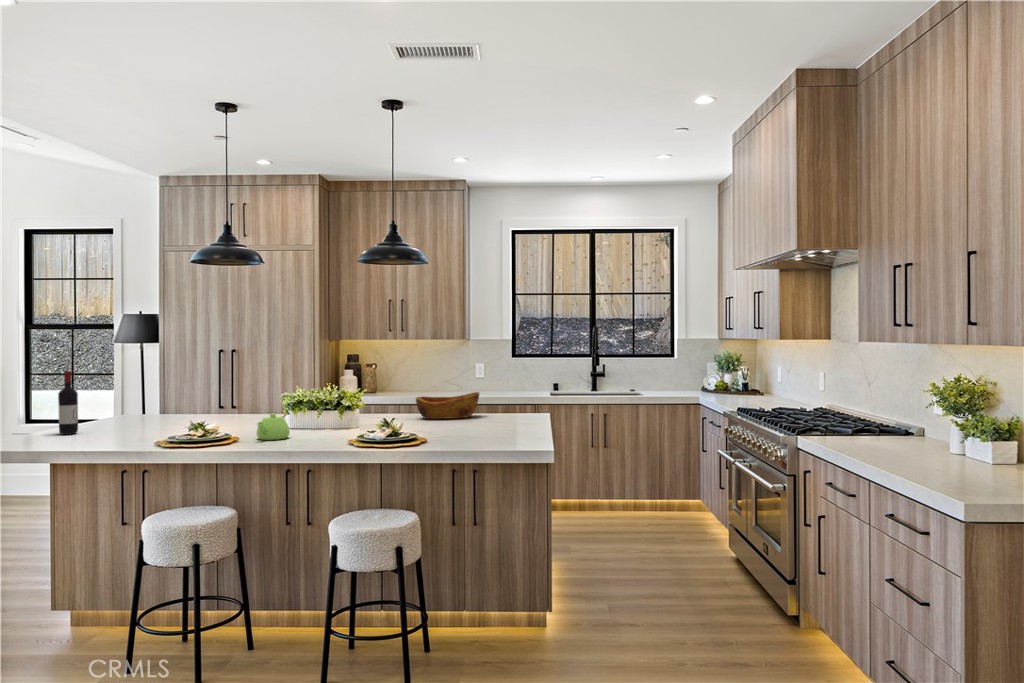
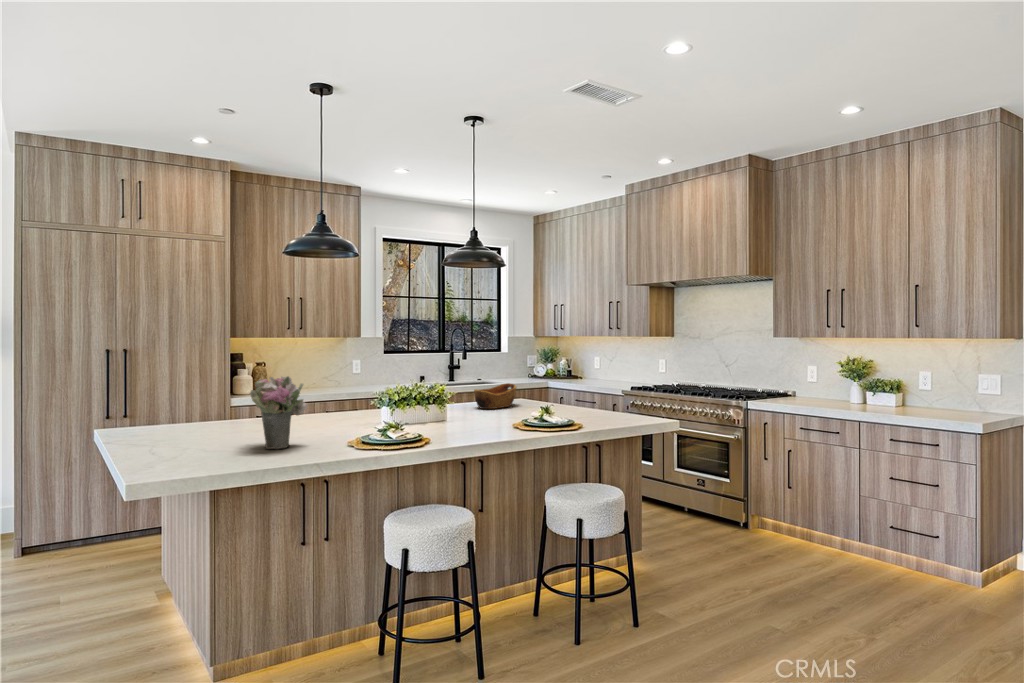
wine bottle: present [58,371,78,435] -> none [192,378,215,456]
flower bouquet: none [94,372,153,435] -> present [250,376,308,449]
teapot: present [257,414,290,440] -> none [455,410,486,436]

